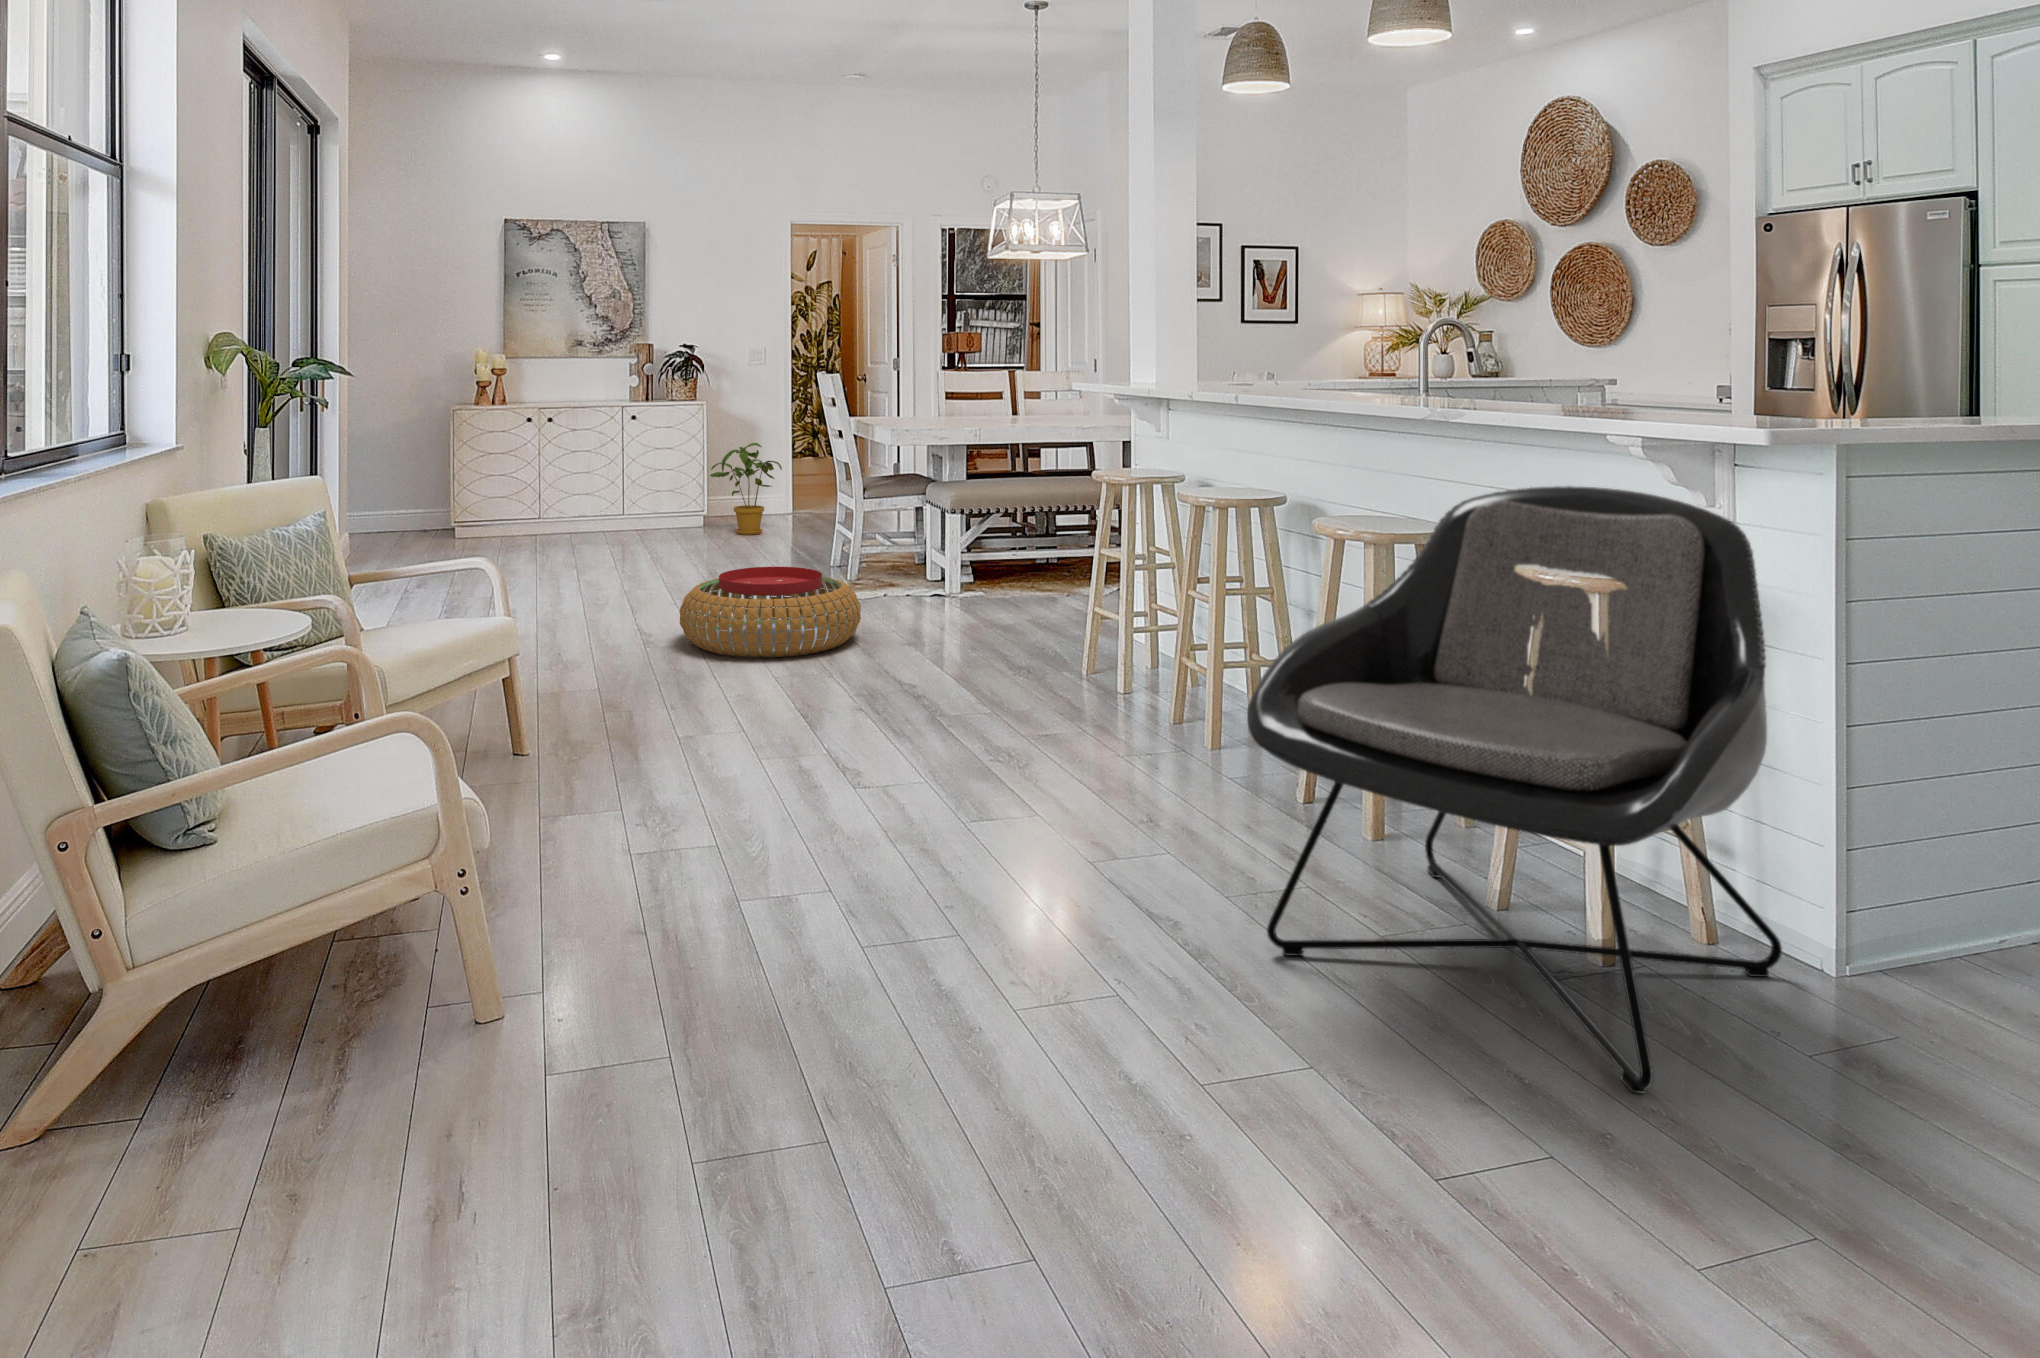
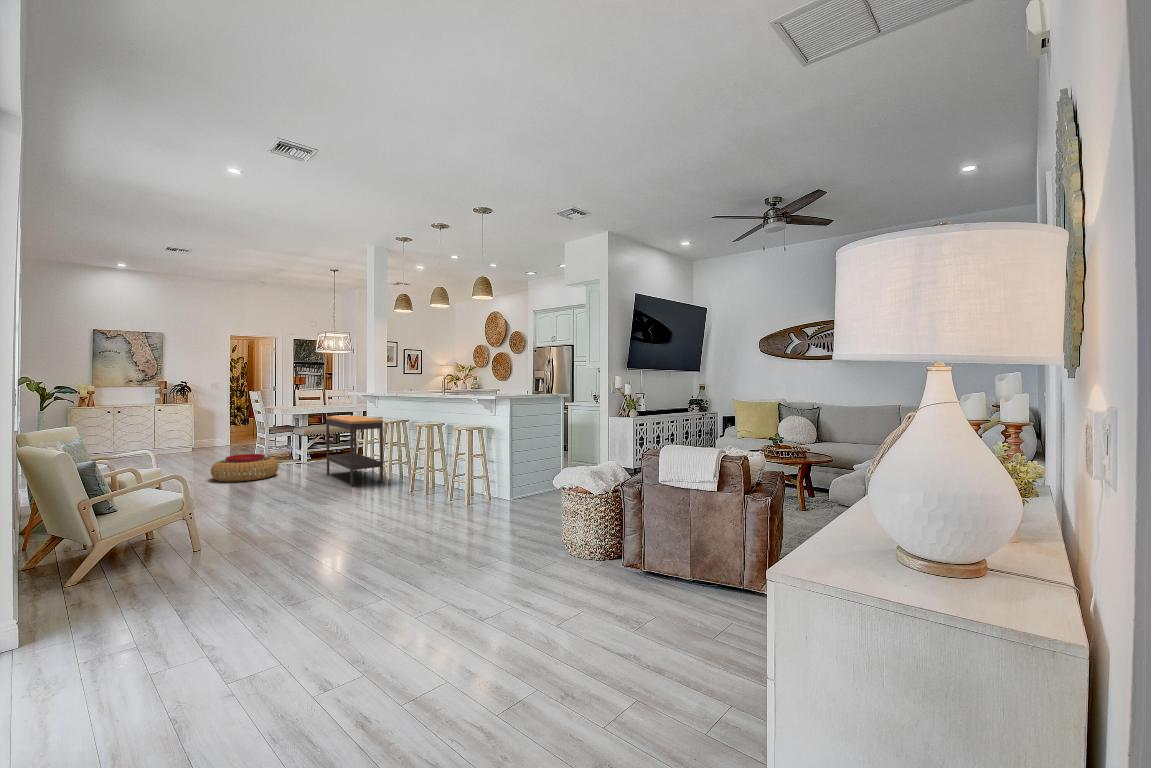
house plant: present [710,443,782,535] -> none [196,418,229,453]
console table: none [998,461,1184,737] -> present [326,415,383,486]
lounge chair: present [1247,486,1782,1093] -> none [396,412,497,514]

